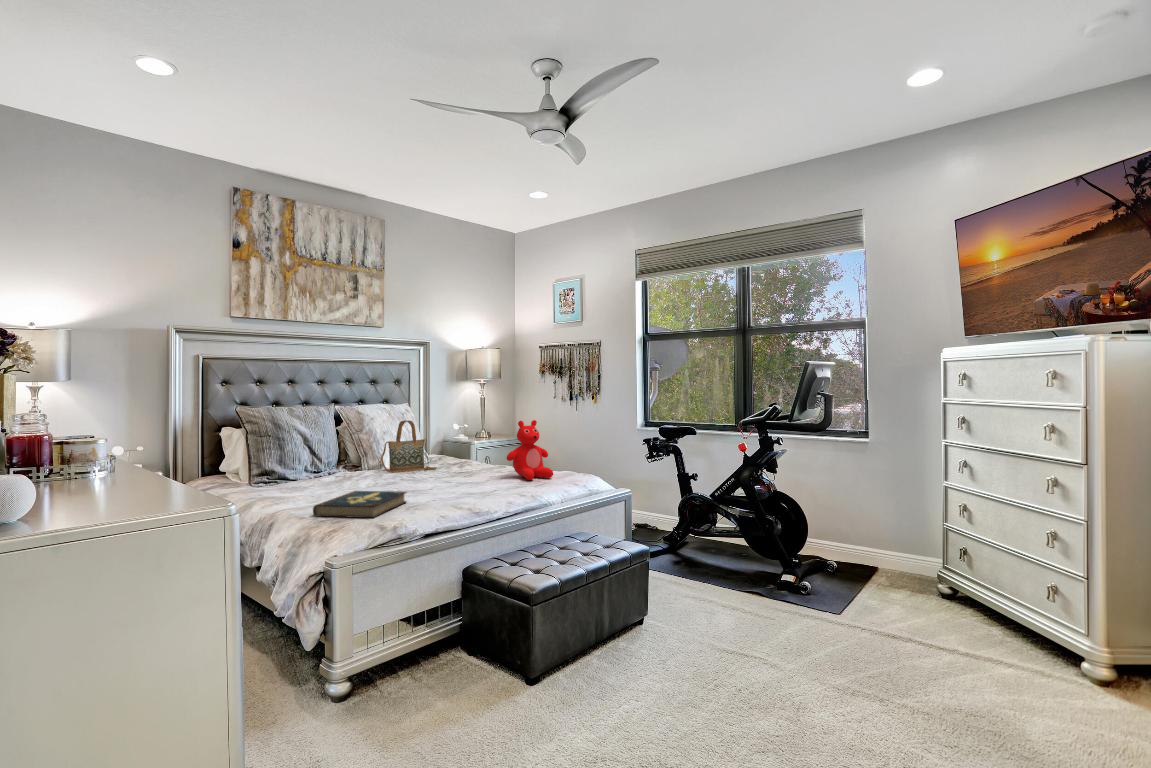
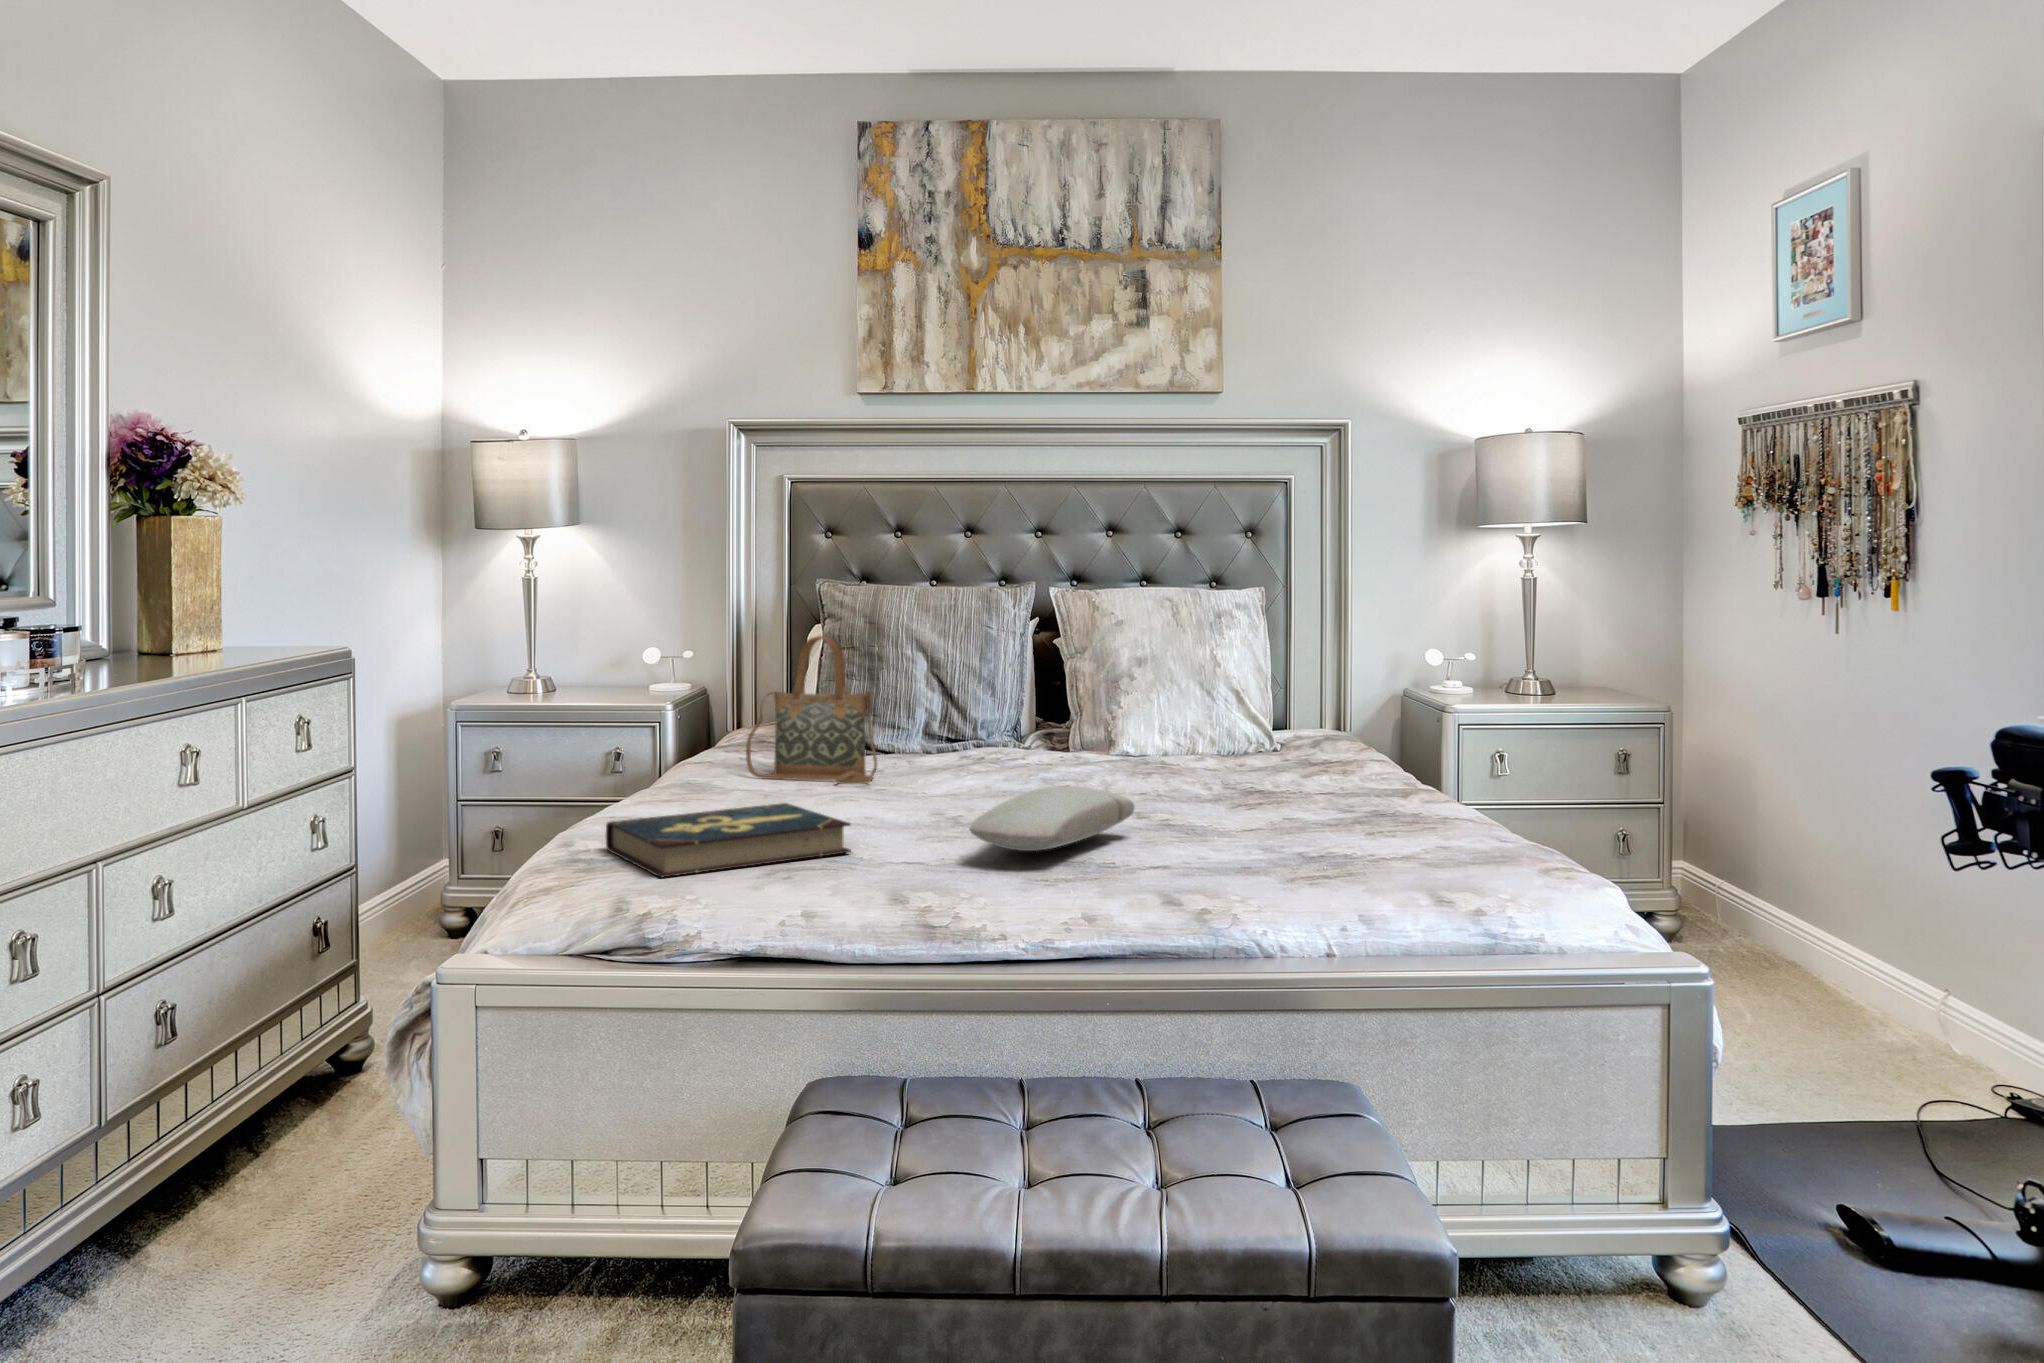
handbag: present [381,420,437,473] -> present [746,636,877,784]
teddy bear: present [507,420,553,480] -> none [1288,646,1450,852]
pillow: none [431,472,482,492] -> present [969,786,1134,851]

